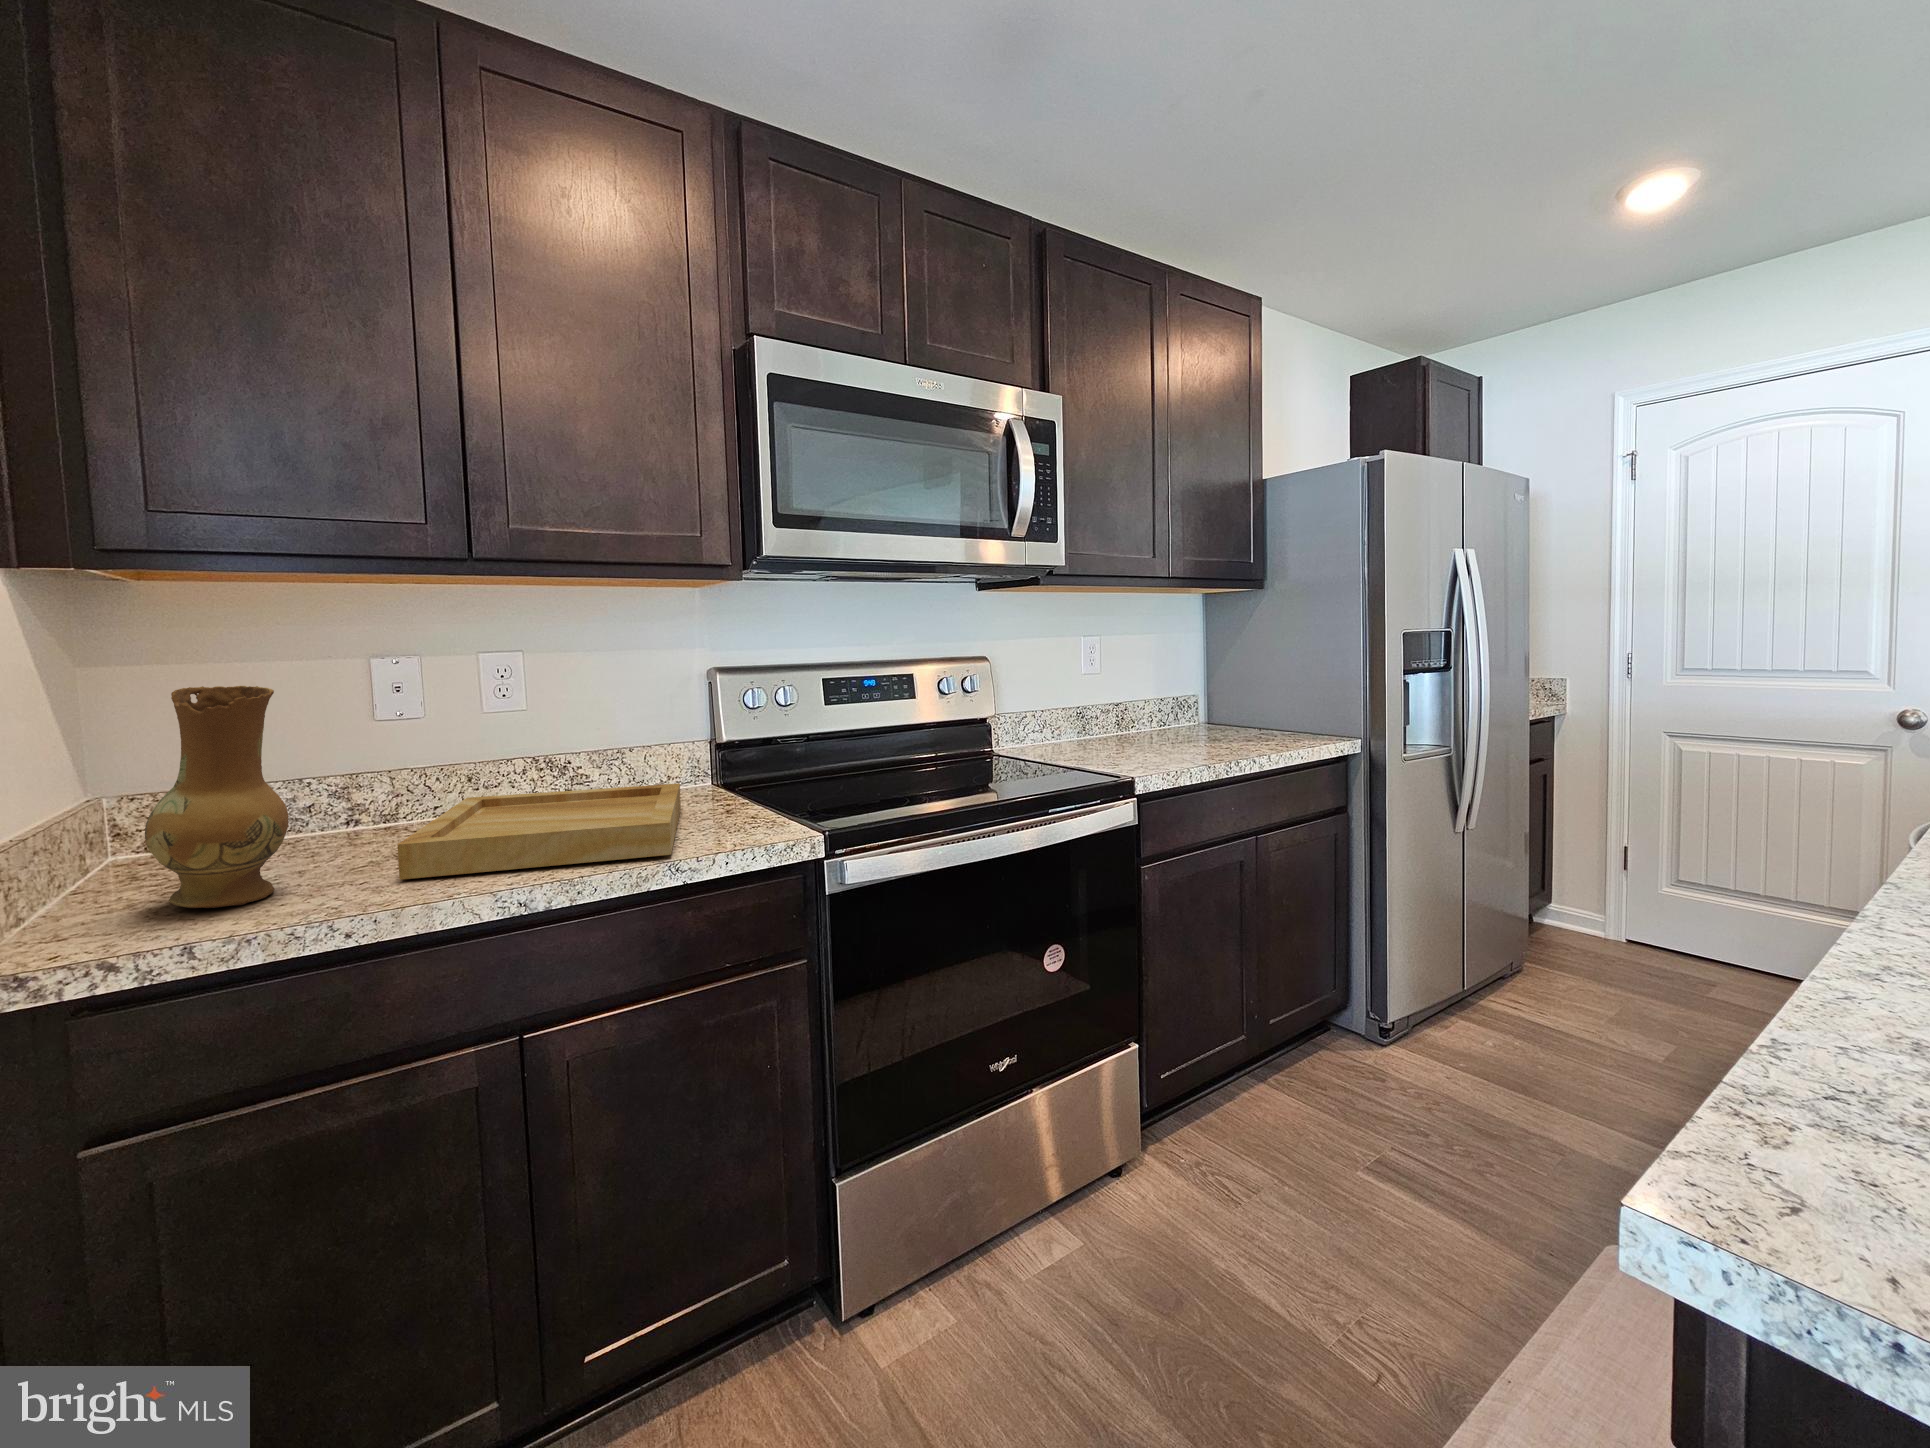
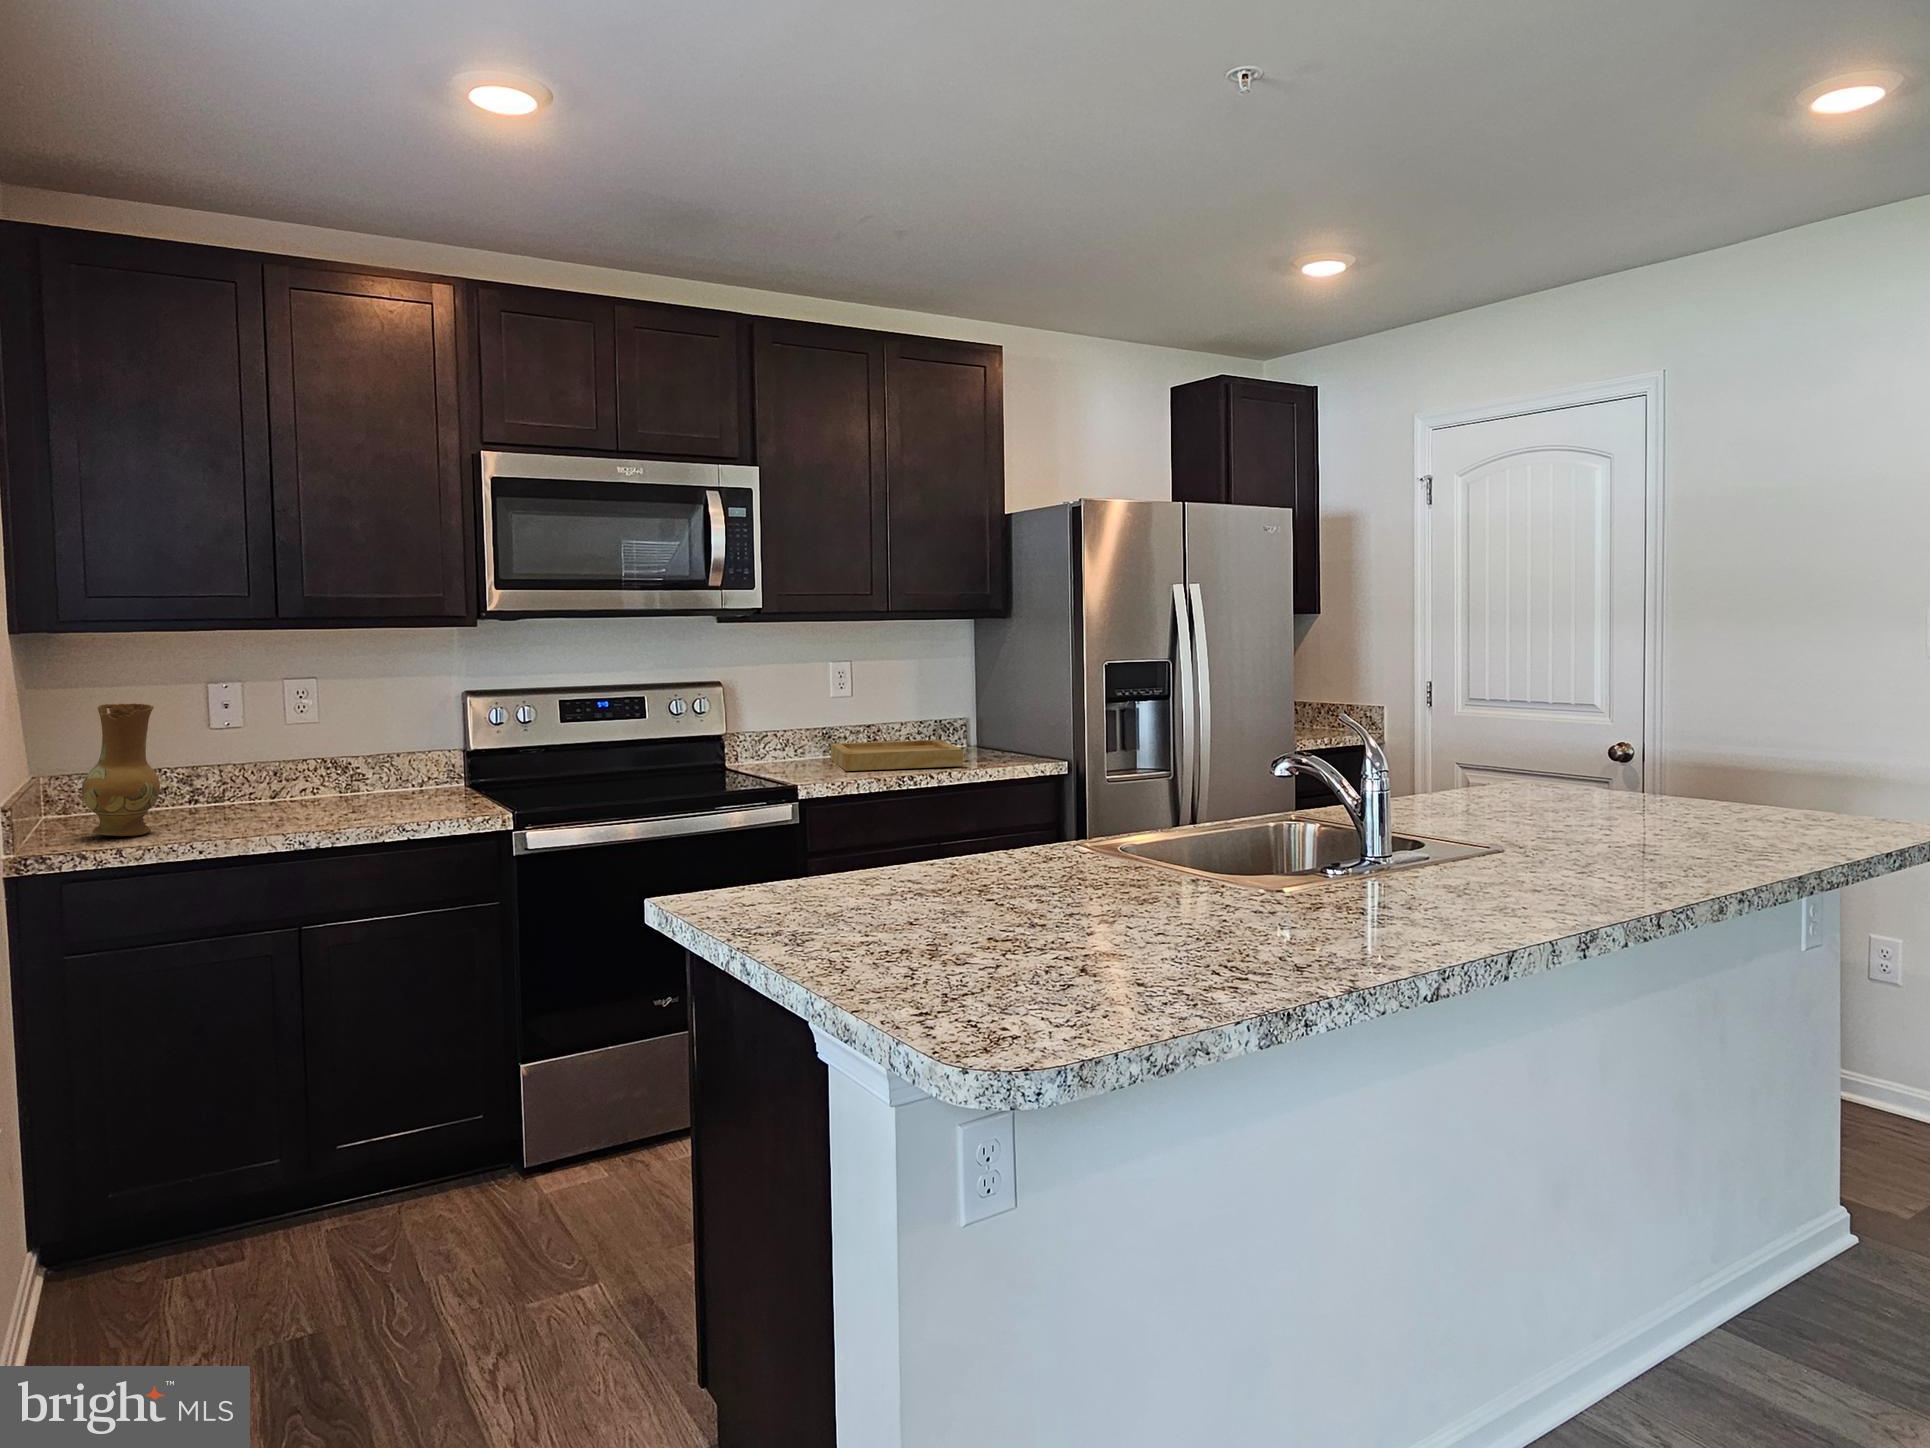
tray: present [397,783,681,880] -> present [831,740,963,771]

